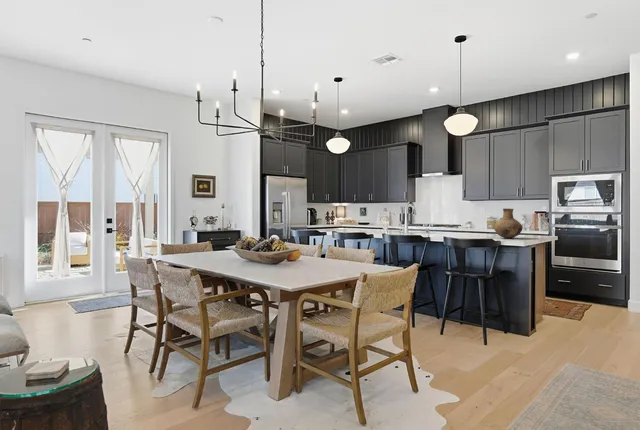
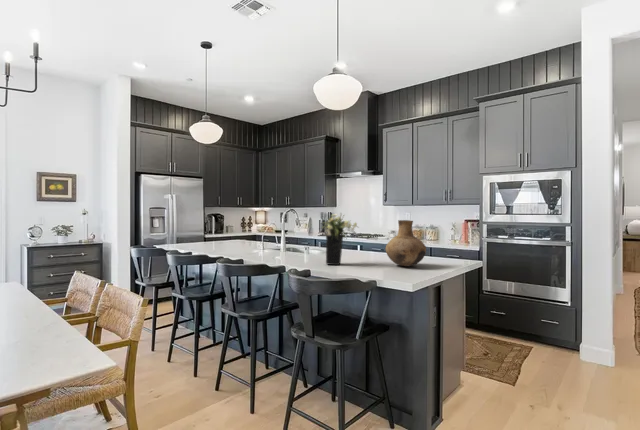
flower arrangement: none [449,204,476,238] -> present [324,214,357,265]

